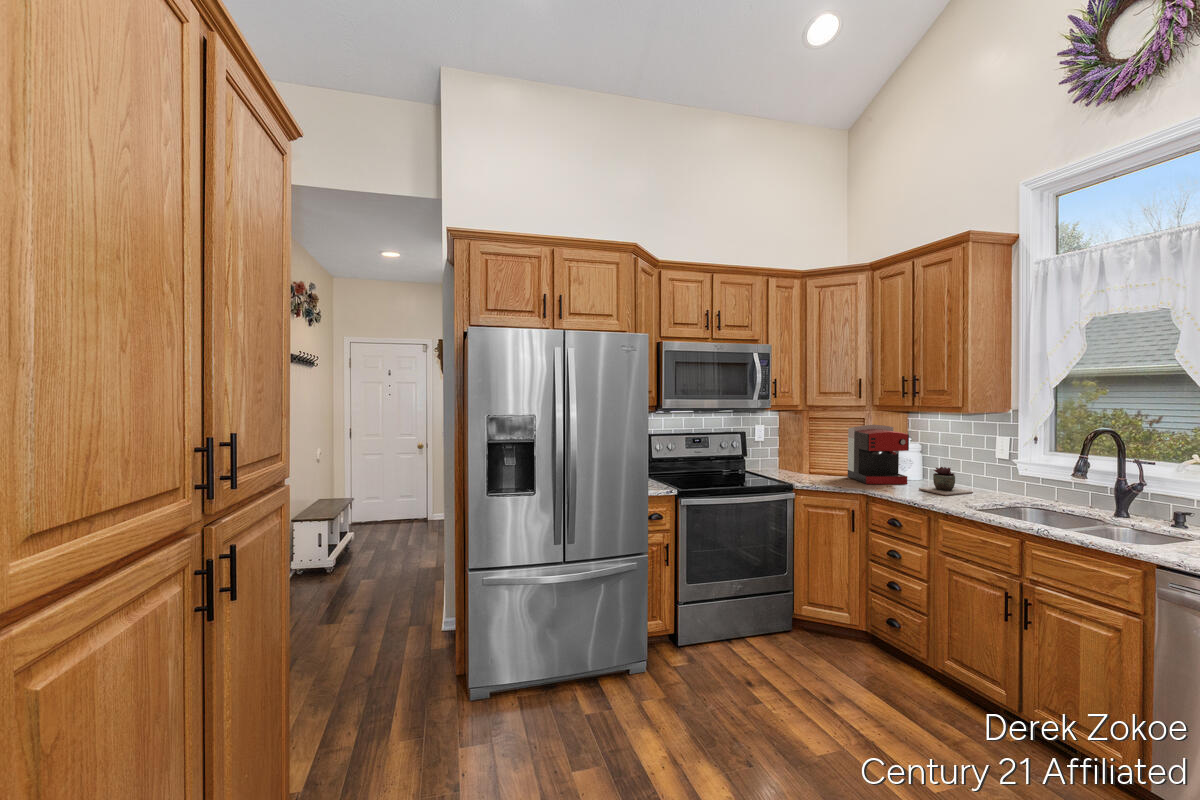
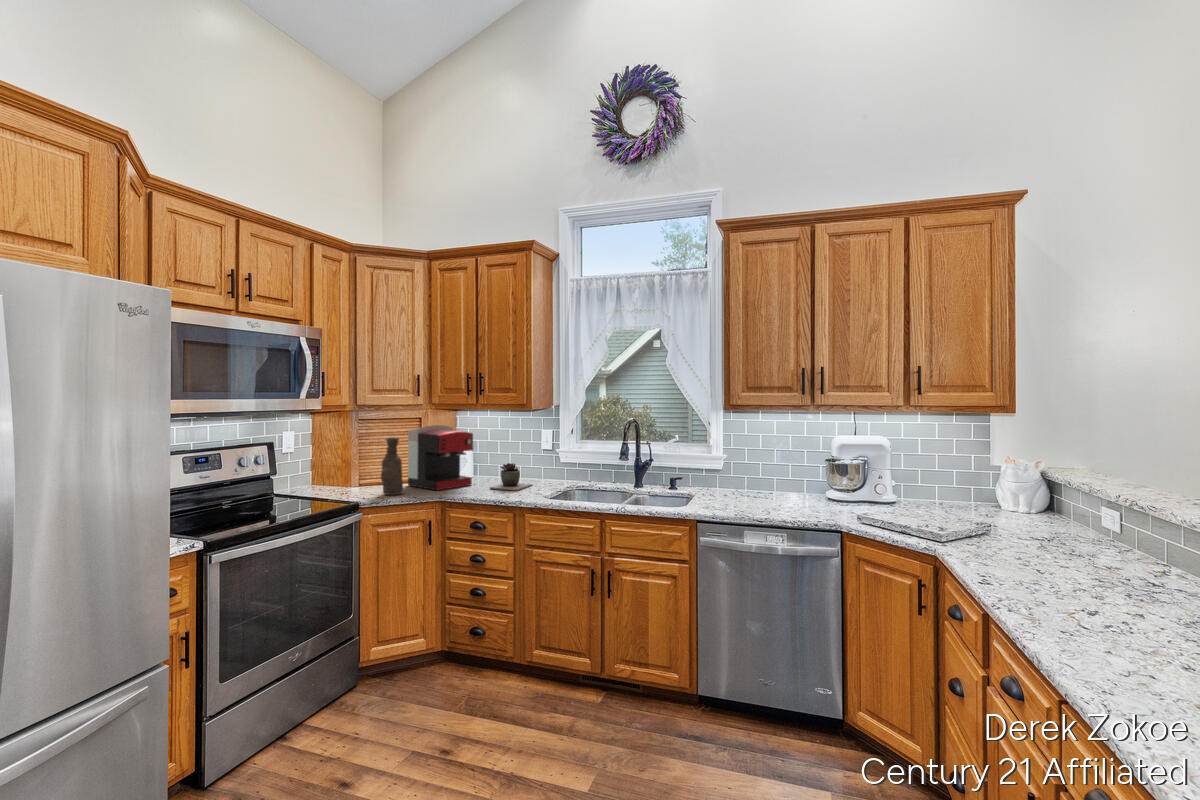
vase: none [814,434,835,483] -> present [381,438,403,495]

